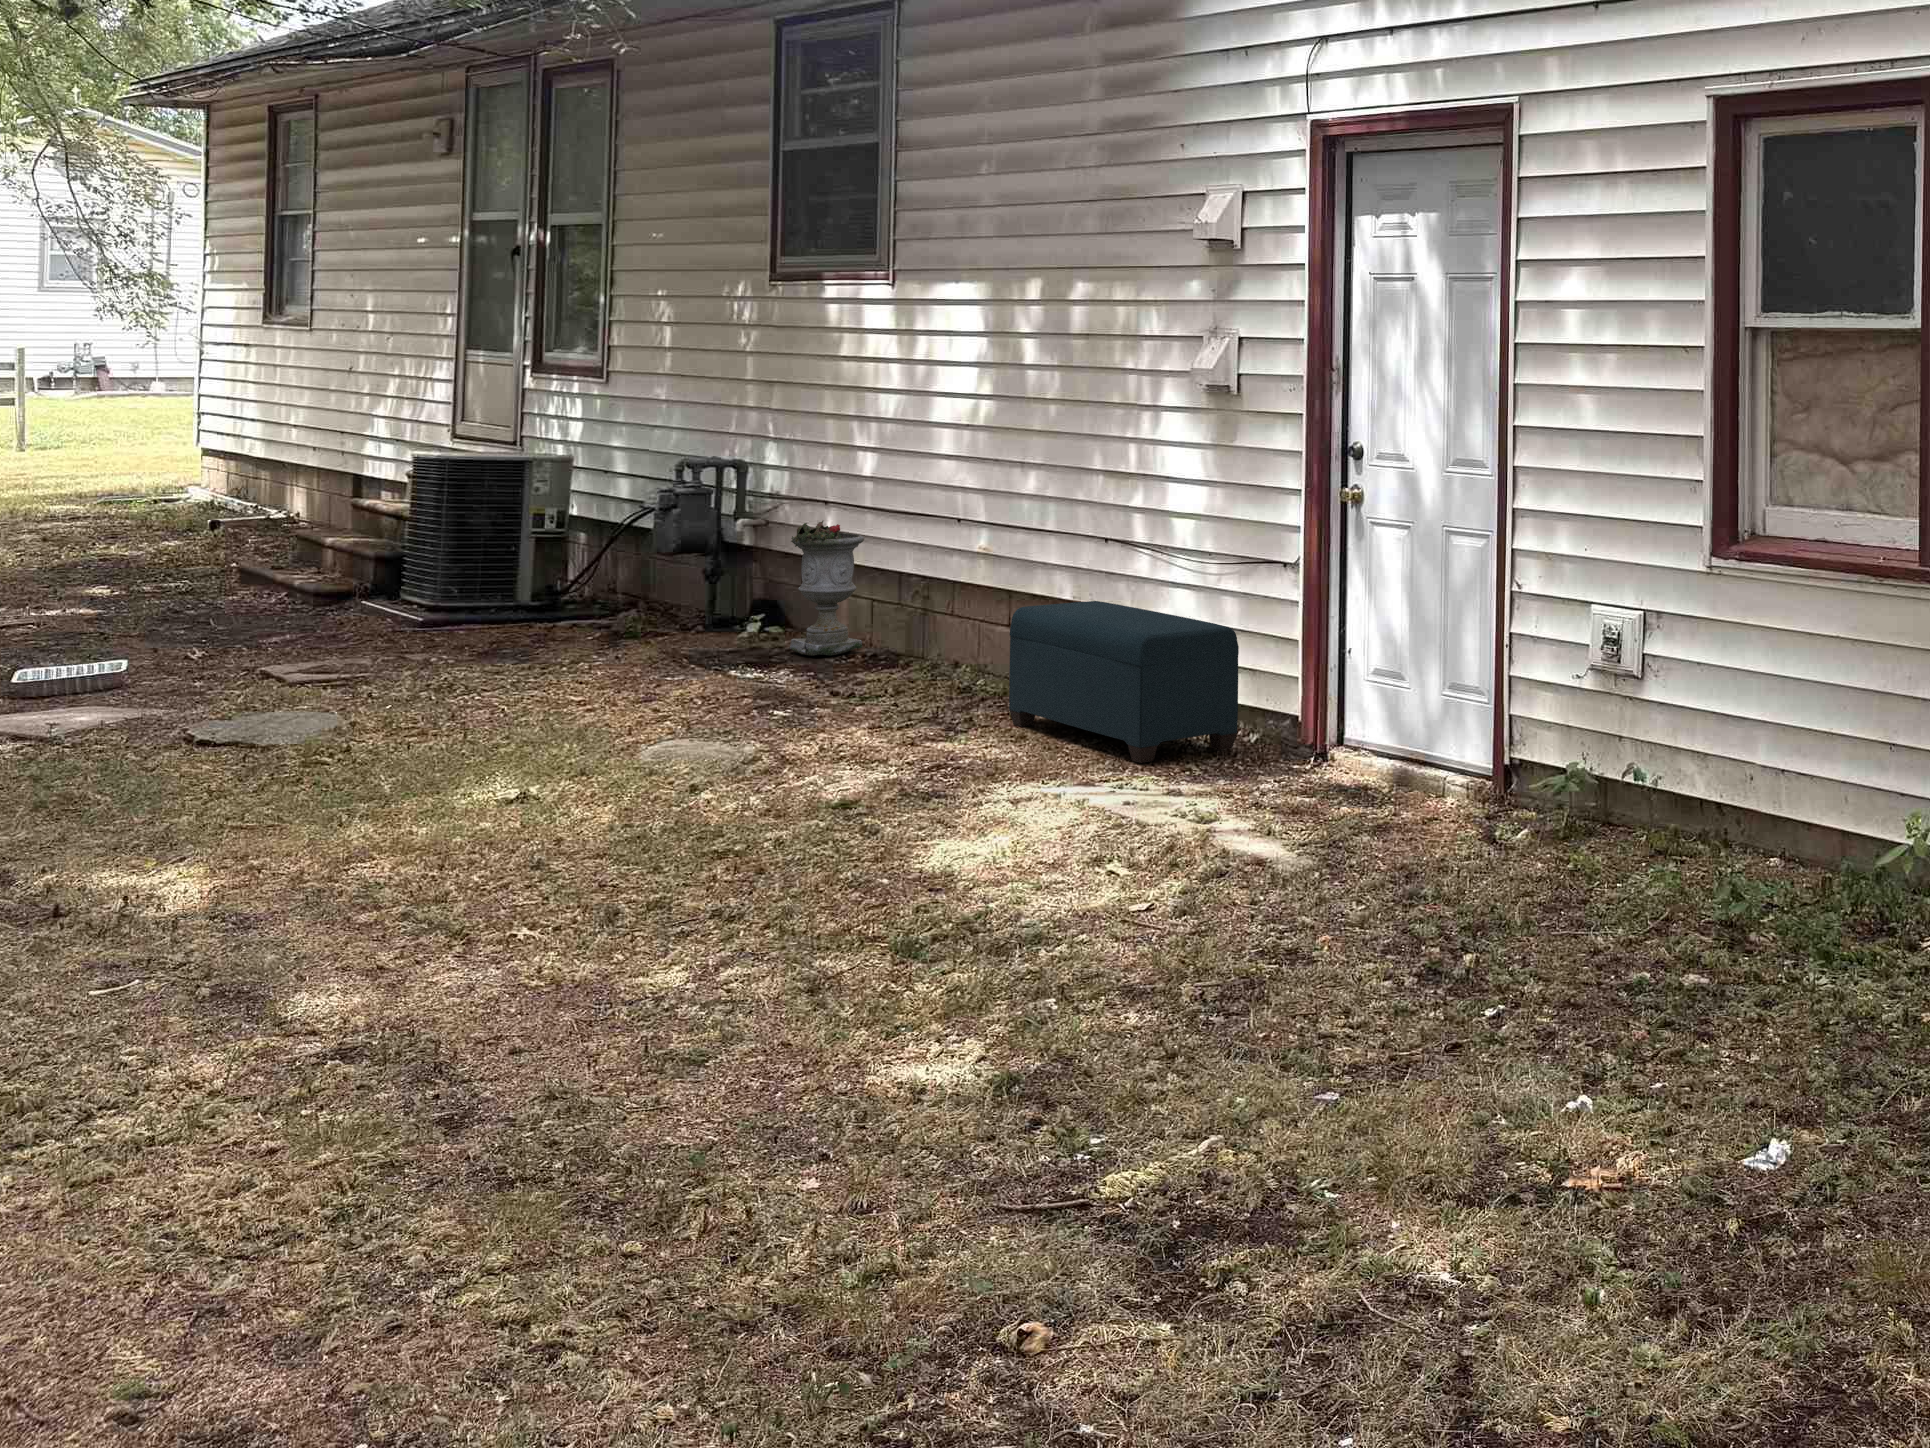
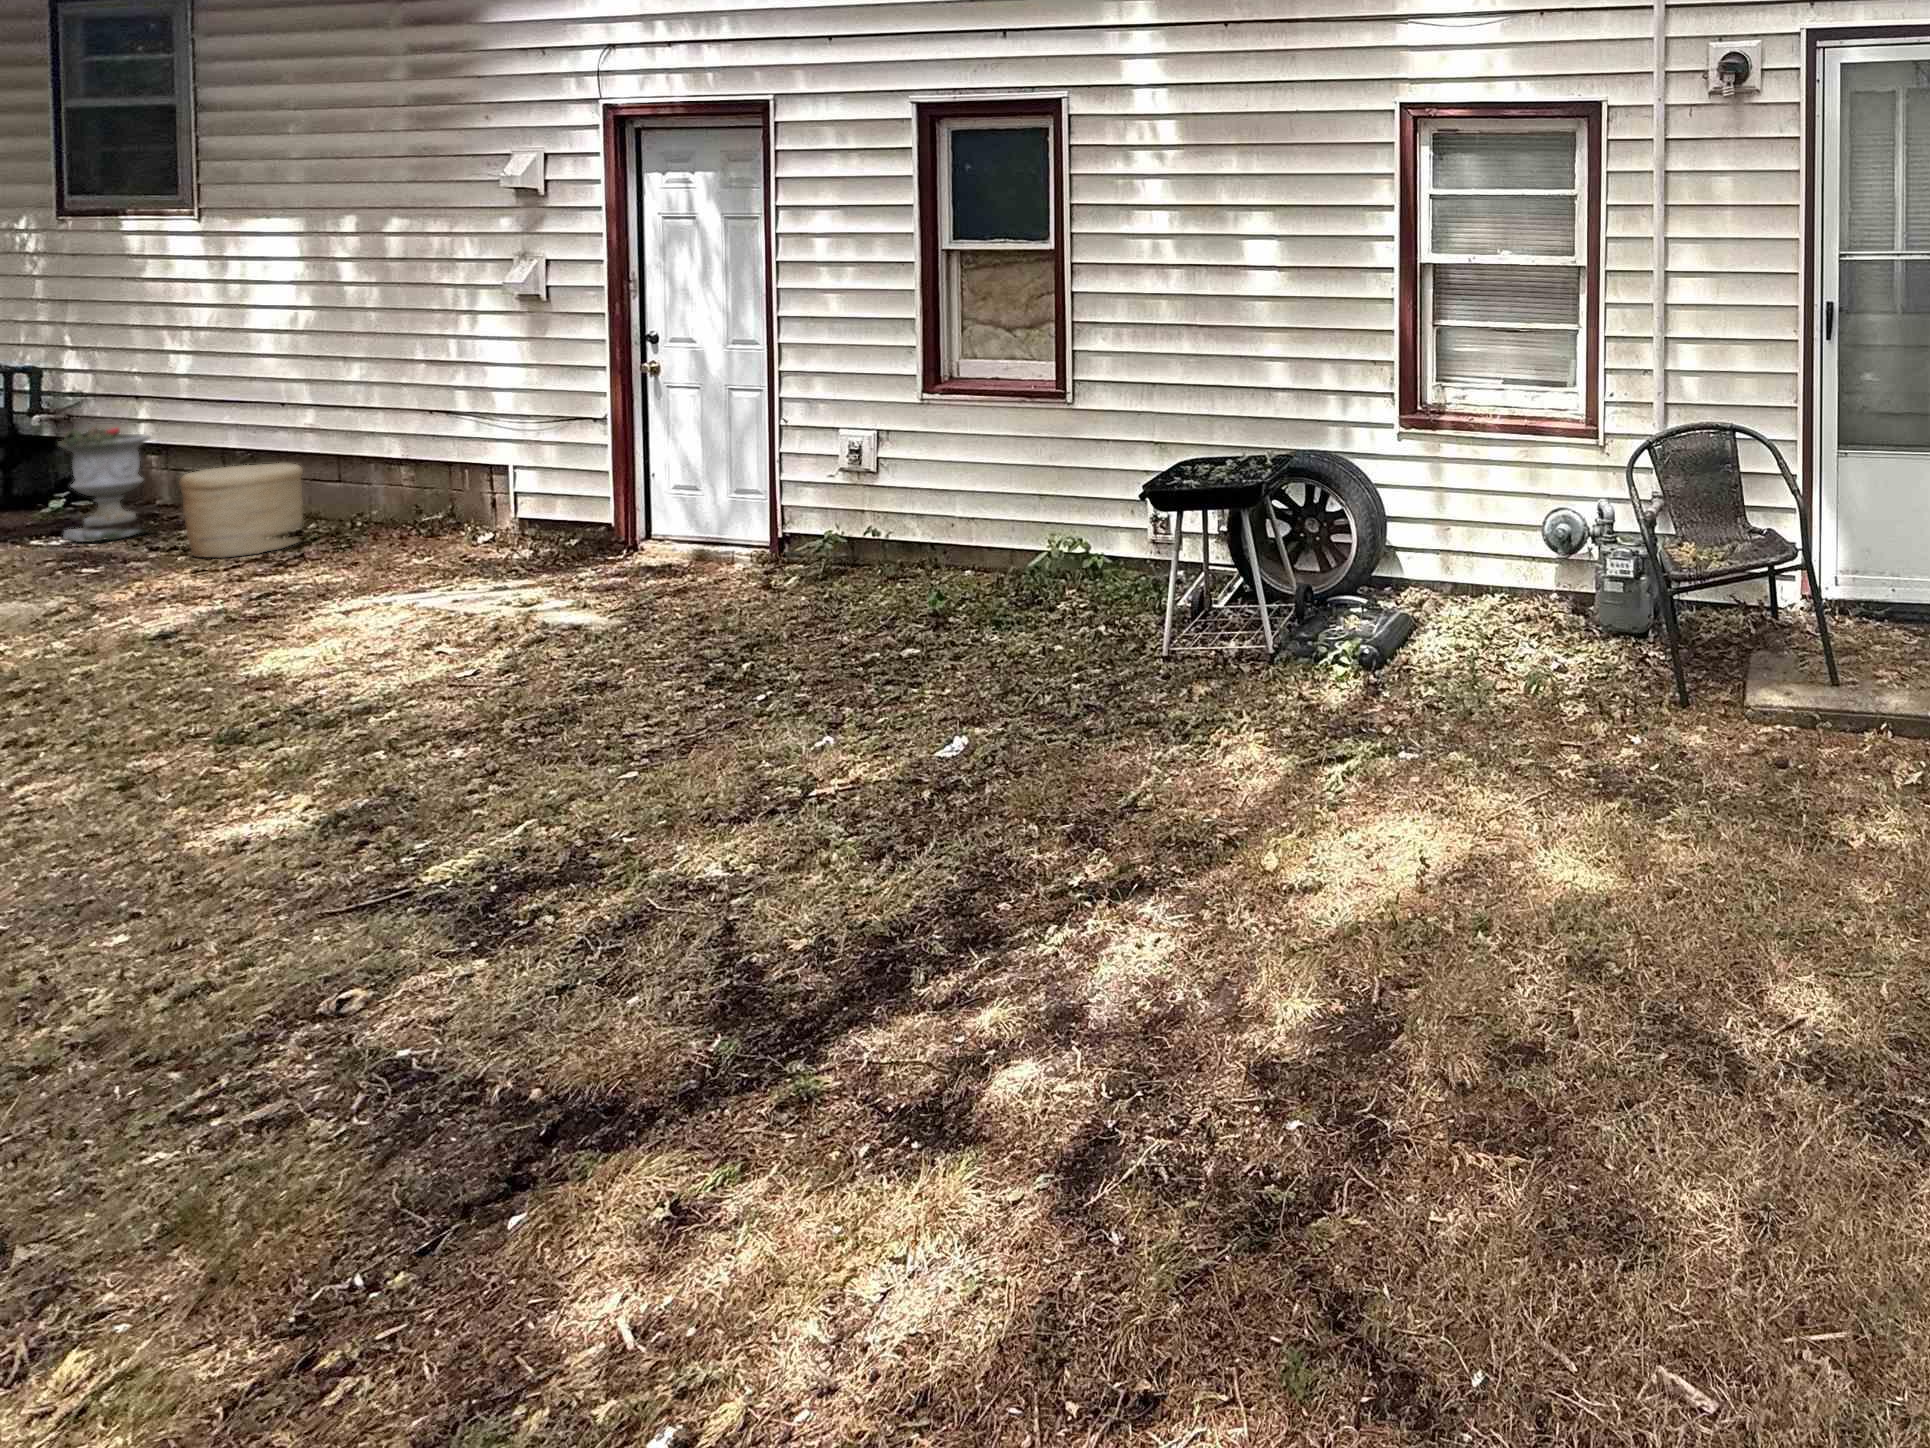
woven basket: none [885,581,991,691] -> present [179,463,303,558]
bench: present [1009,601,1239,763] -> none [325,467,560,584]

